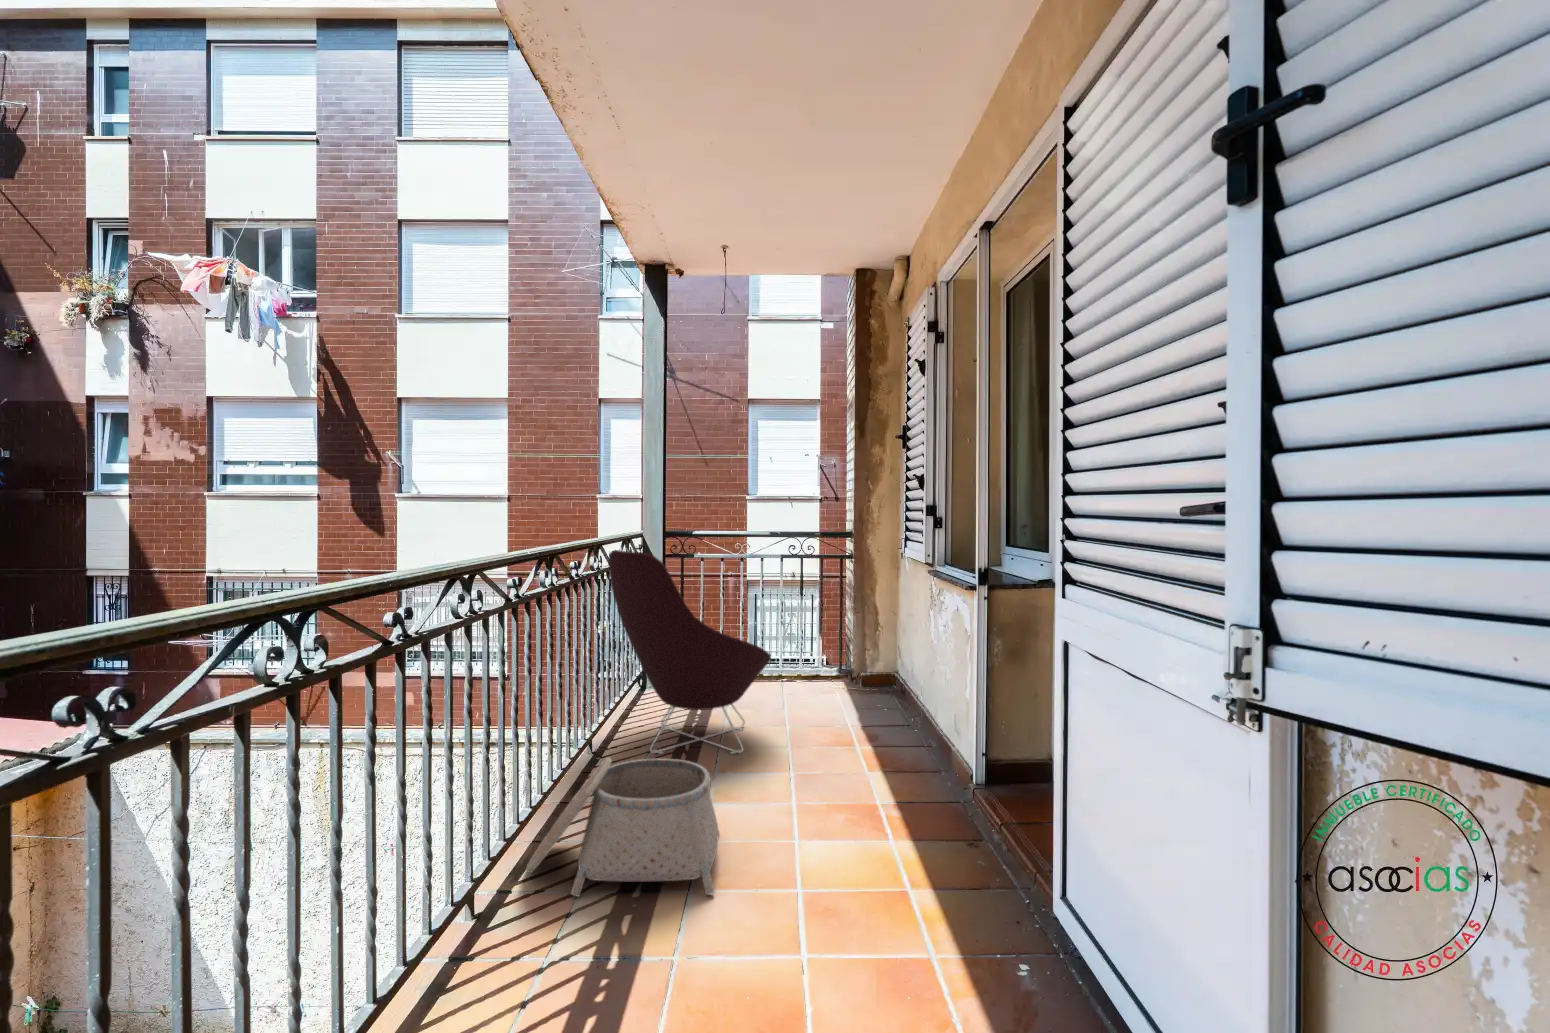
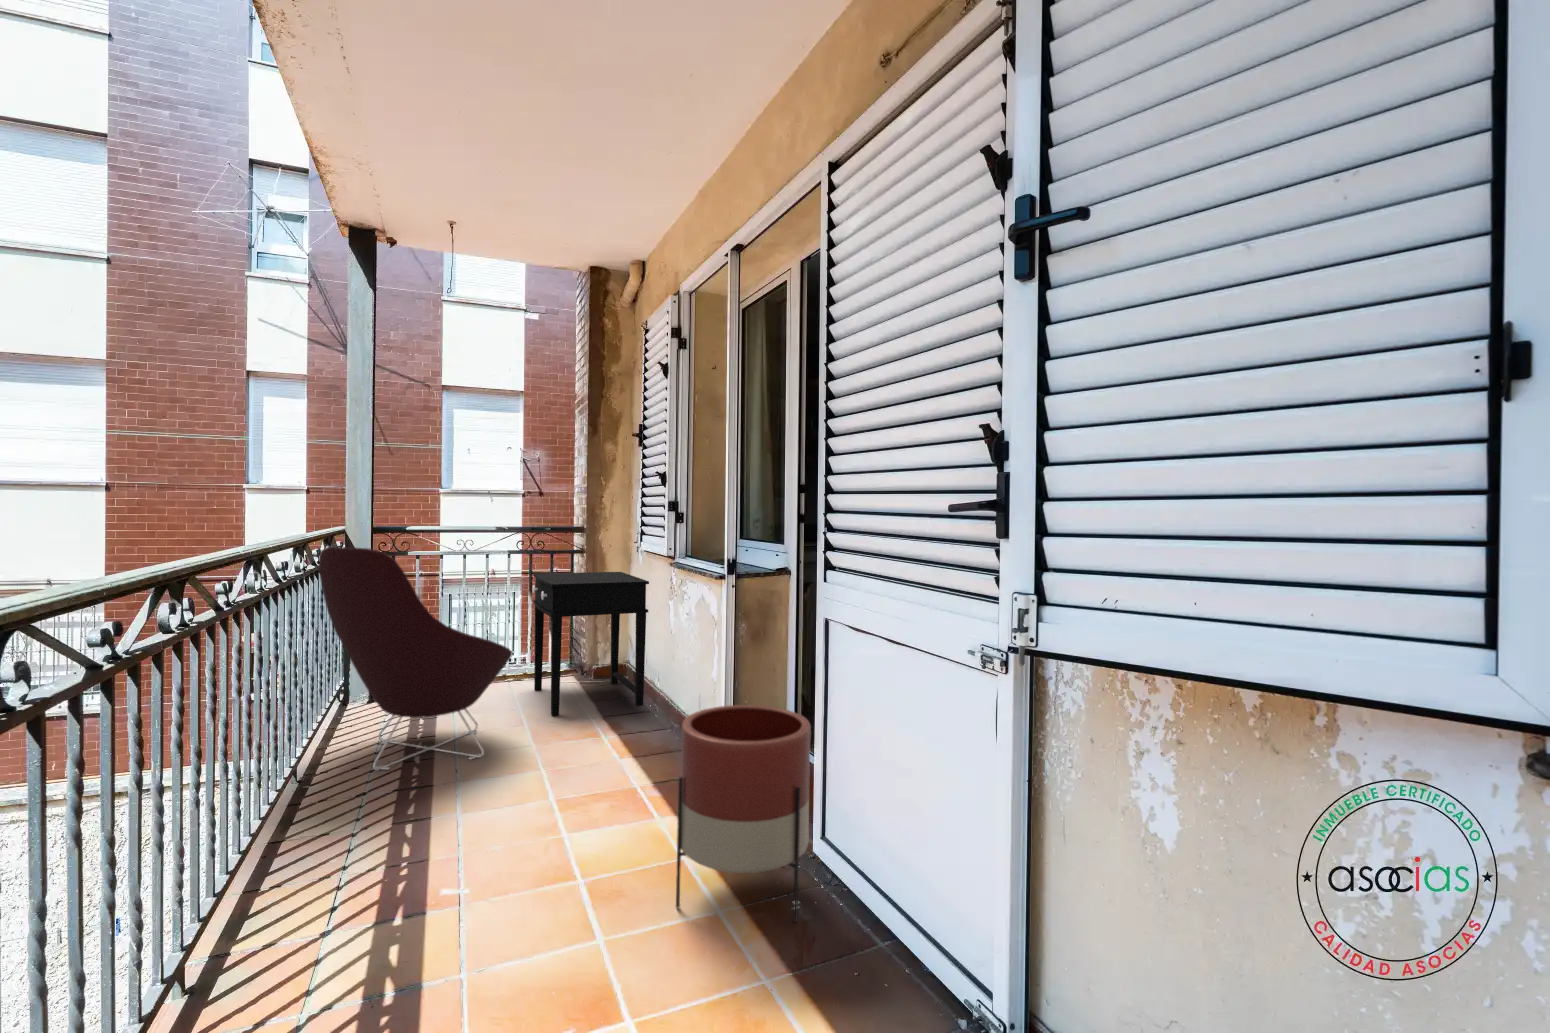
side table: none [801,579,912,720] -> present [532,572,649,715]
planter: none [887,730,1039,984] -> present [676,705,811,921]
basket: present [526,757,719,896] -> none [246,770,491,941]

